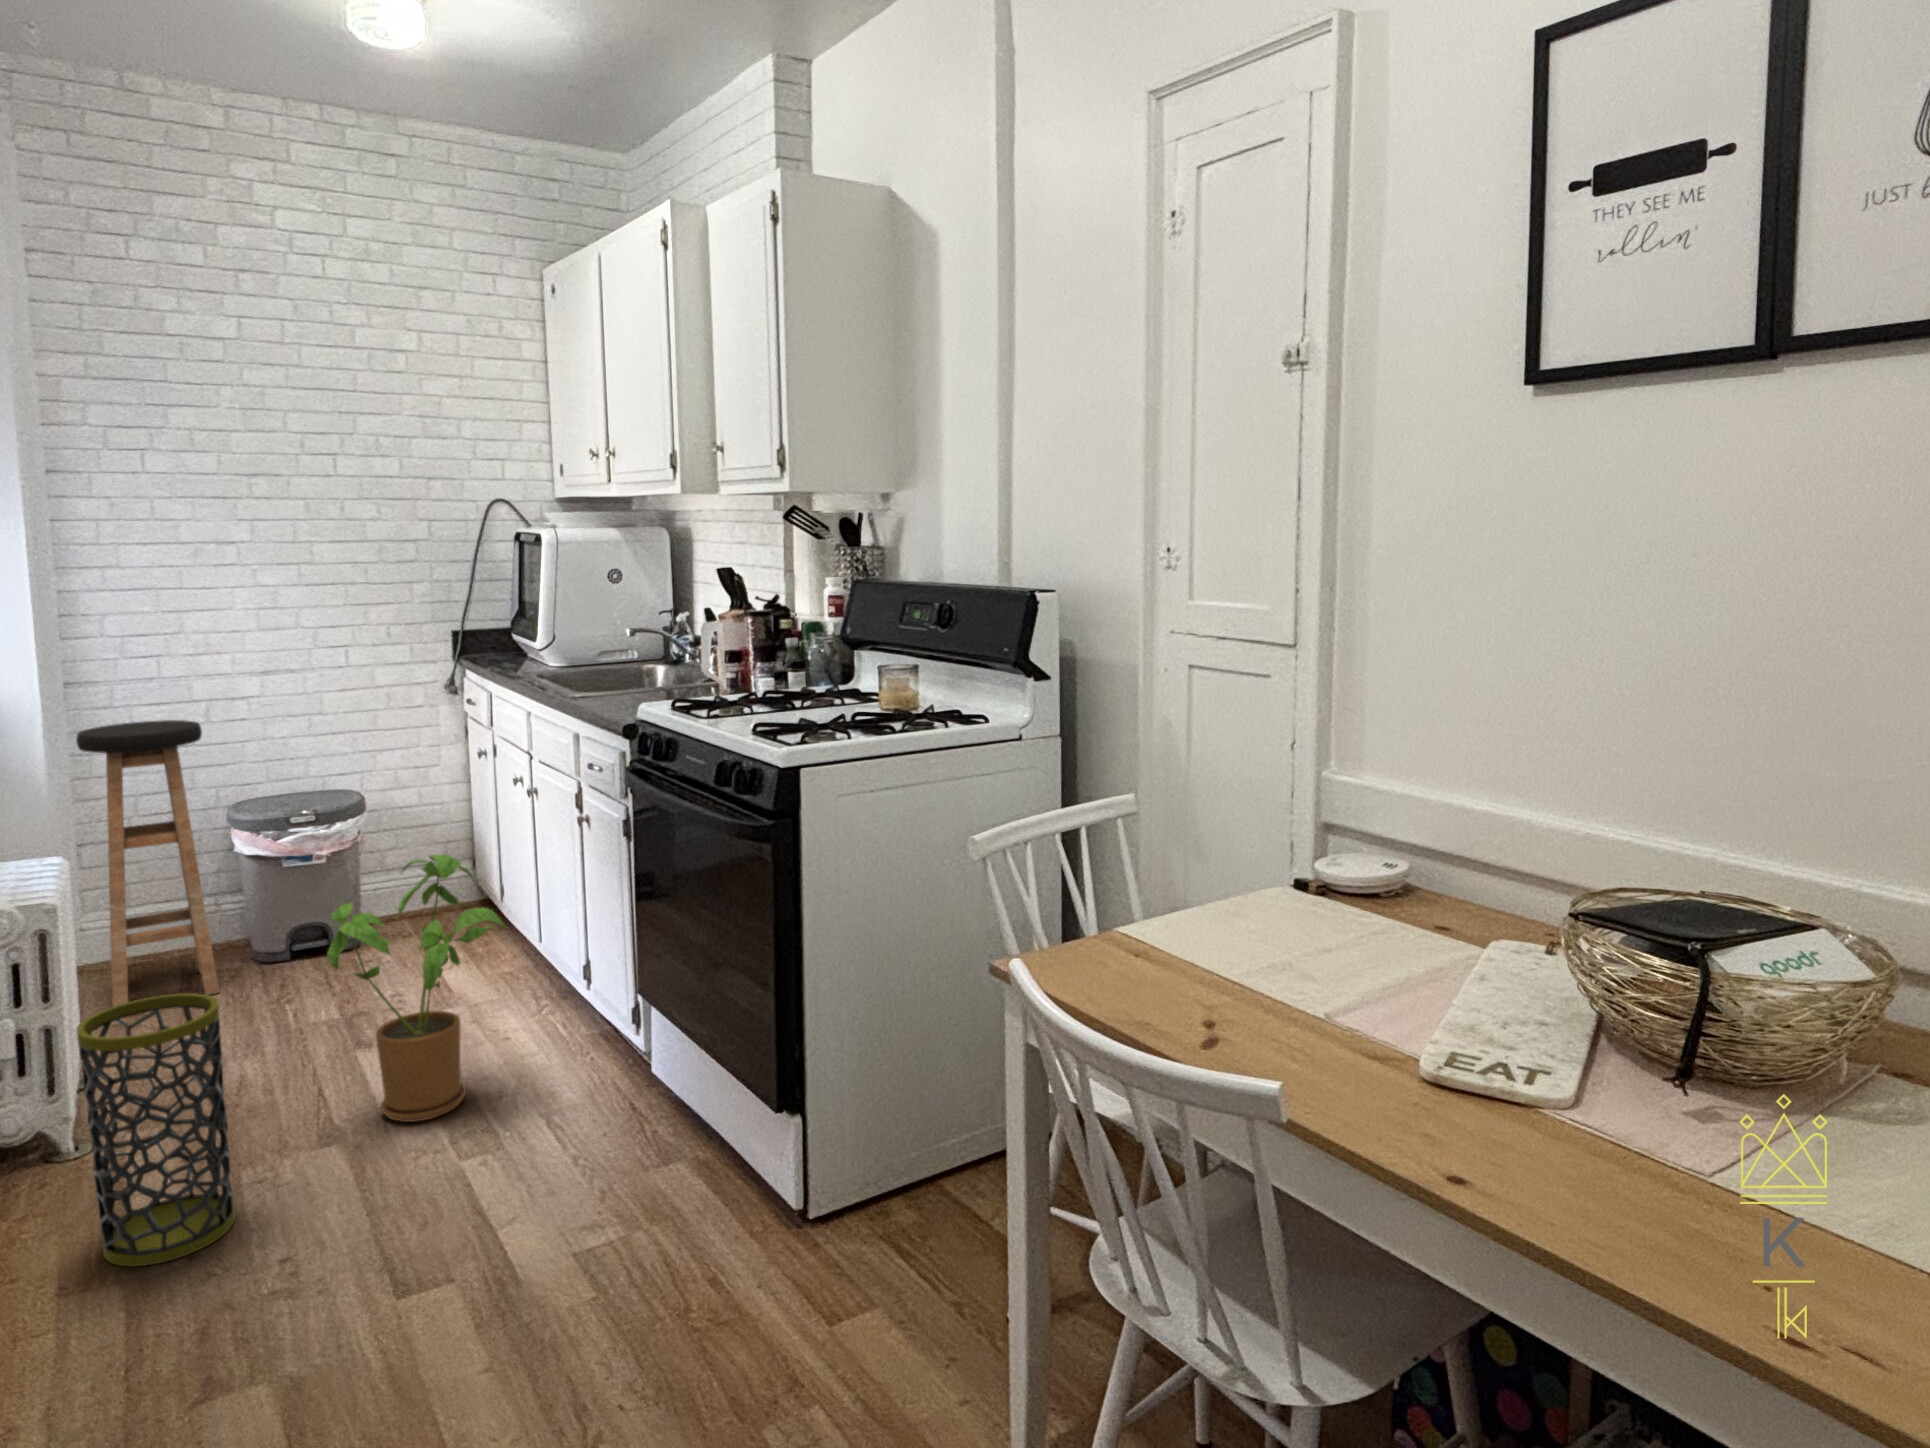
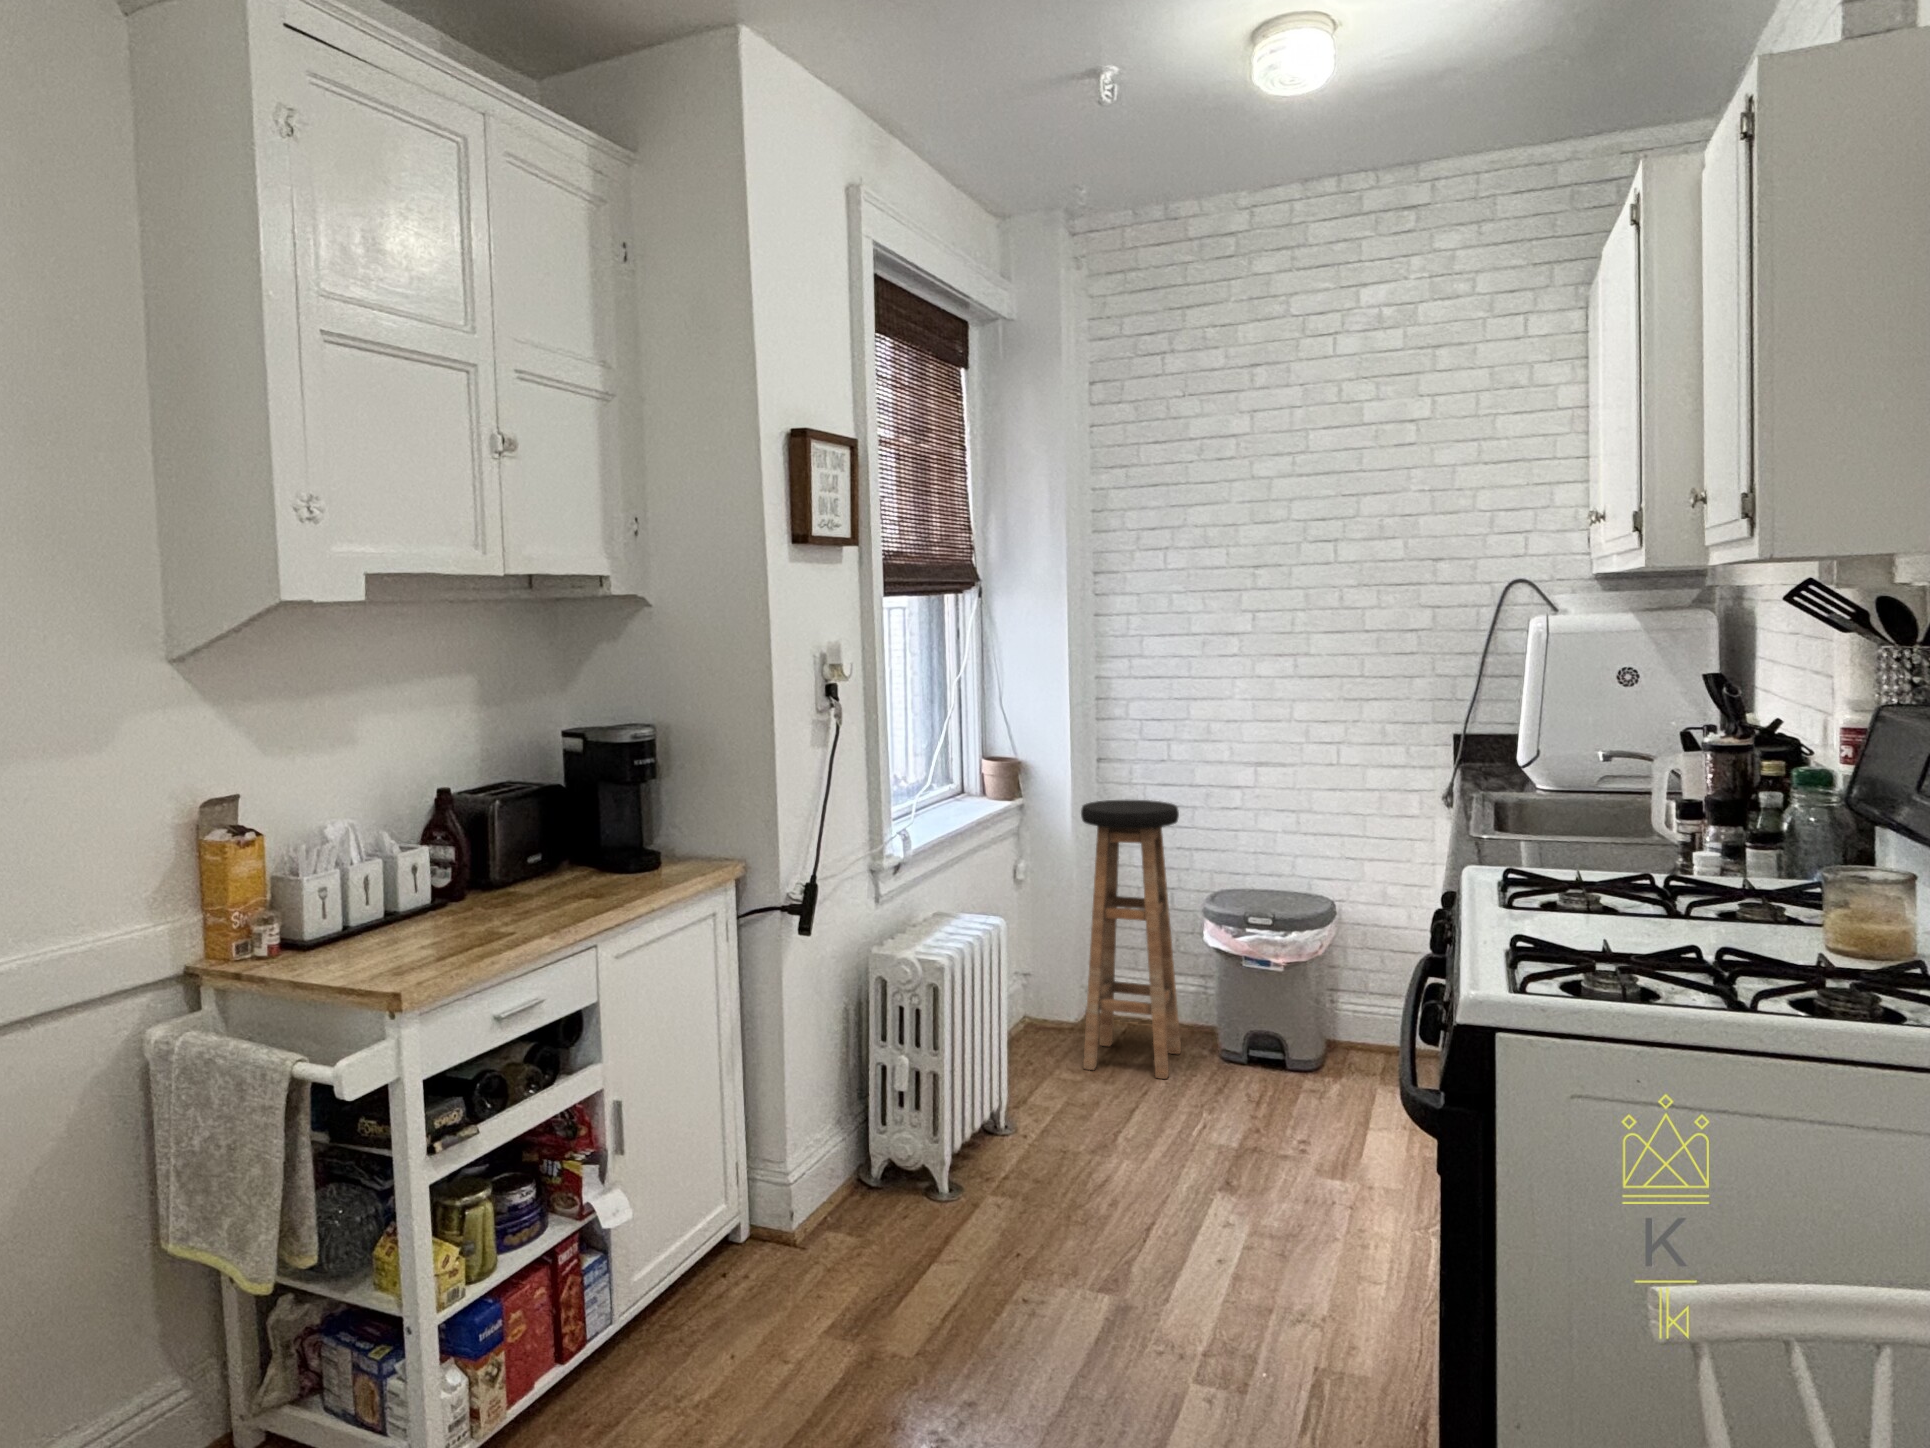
house plant: present [327,854,506,1122] -> none [1140,1003,1323,1331]
trash can: present [77,993,235,1267] -> none [873,1080,992,1366]

